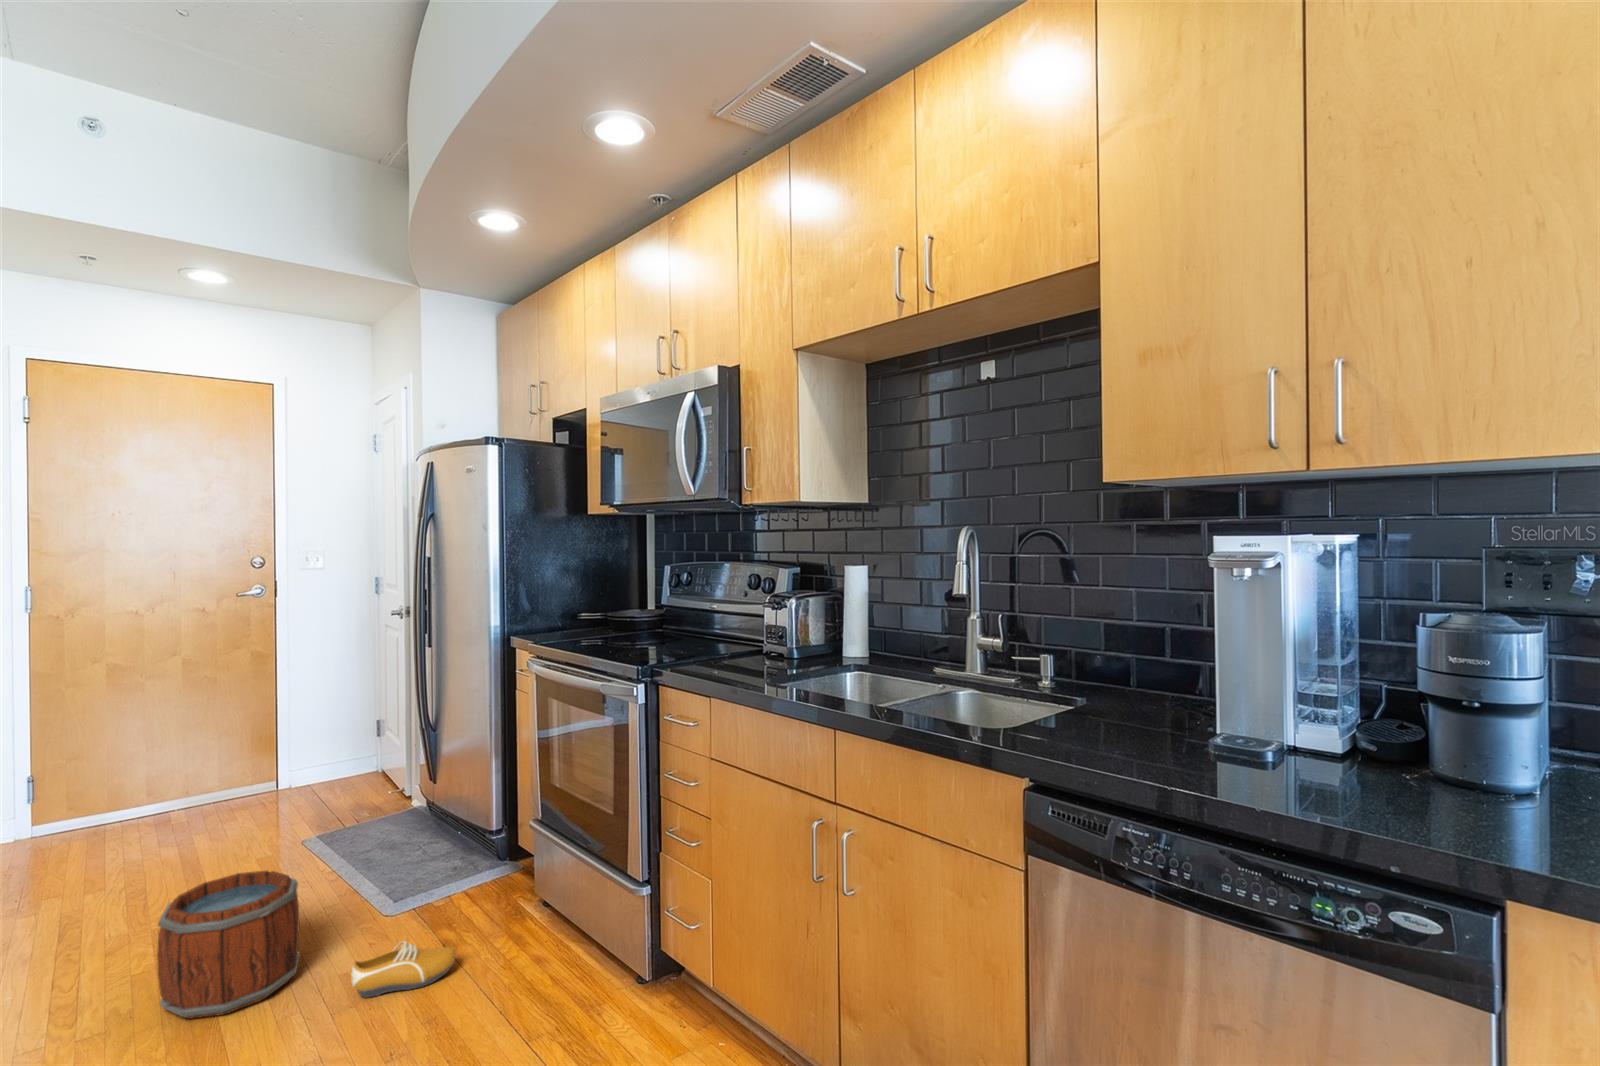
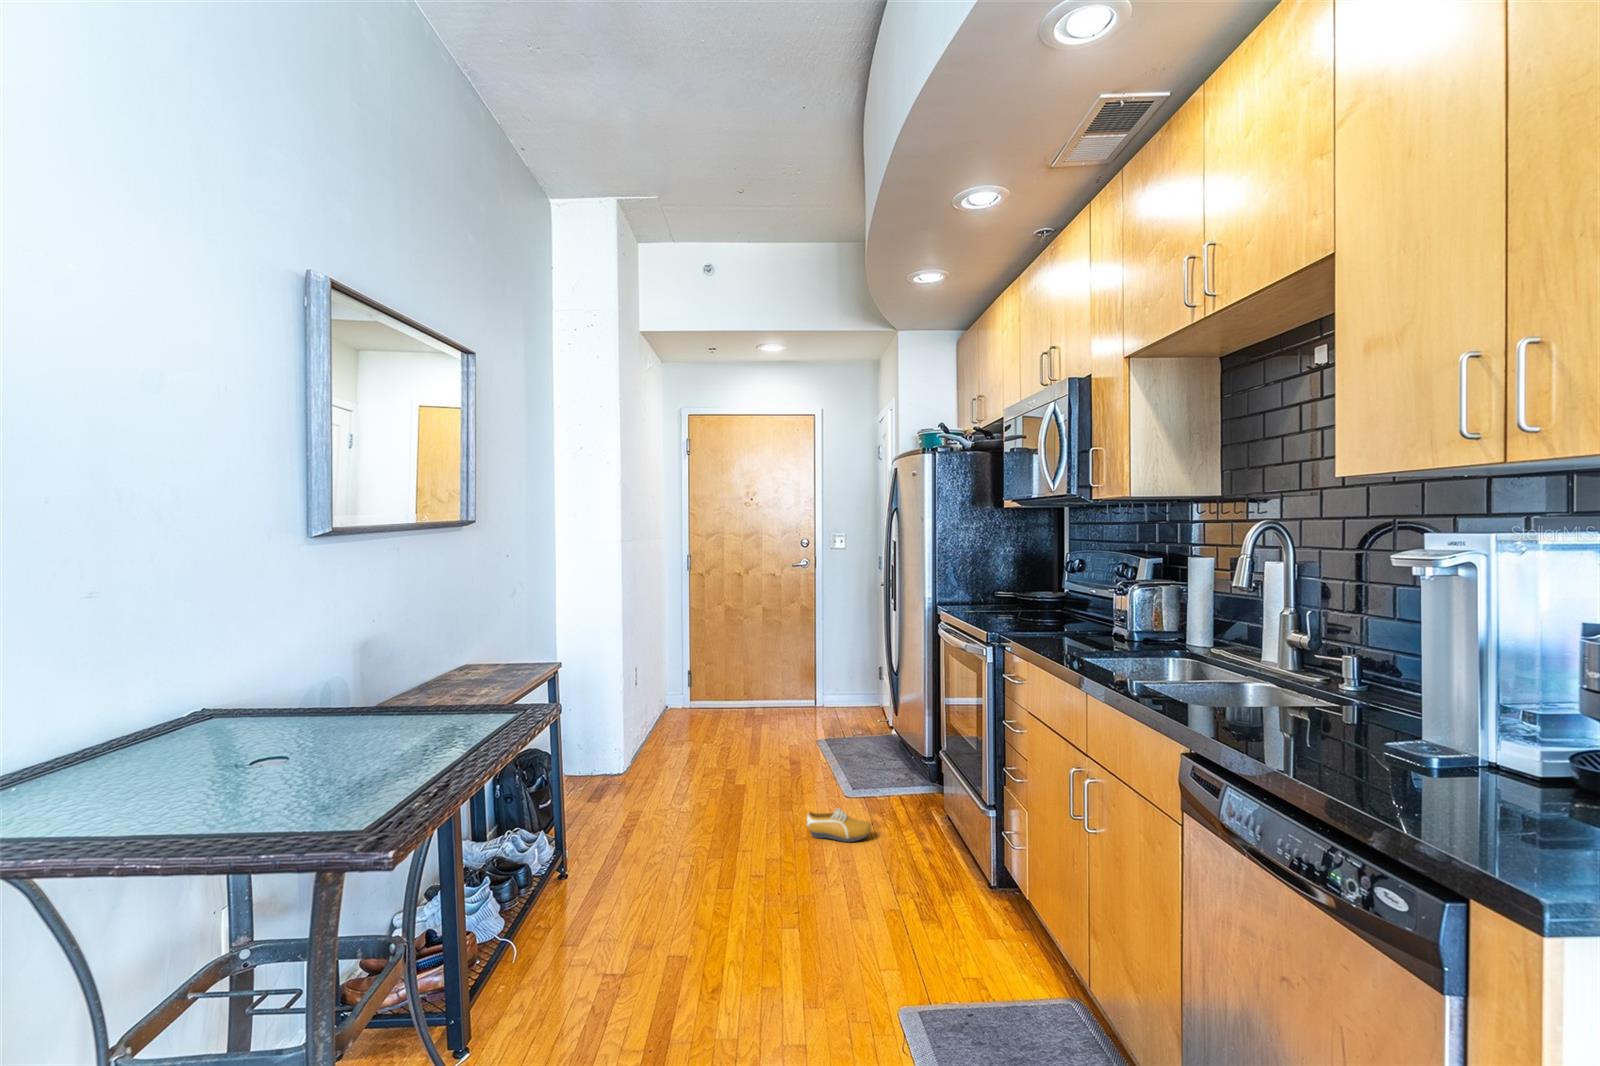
bucket: present [157,871,300,1019] -> none [715,740,788,821]

